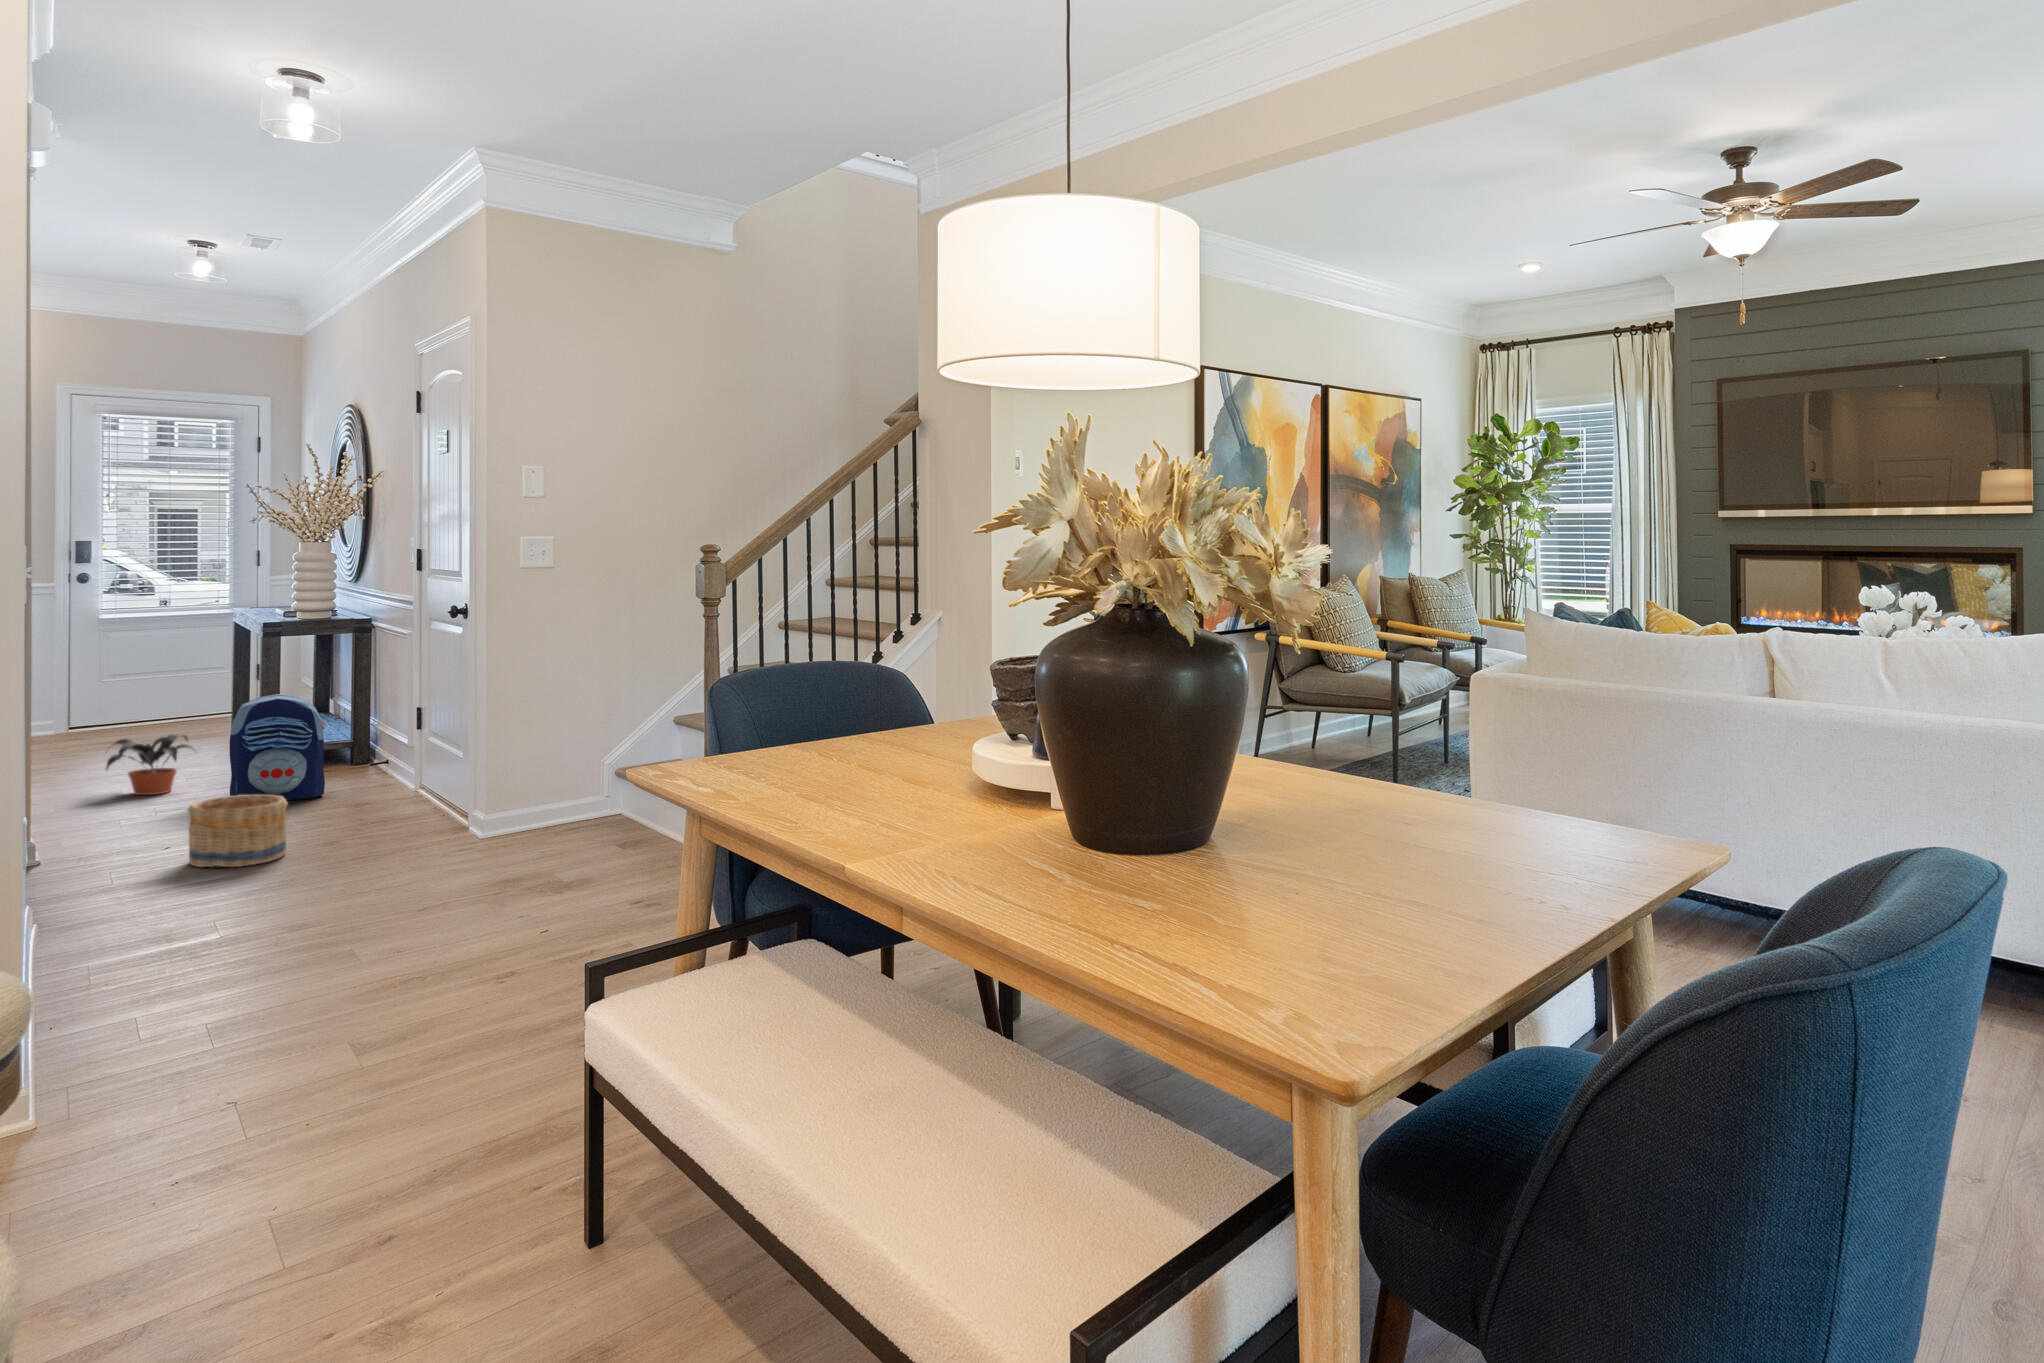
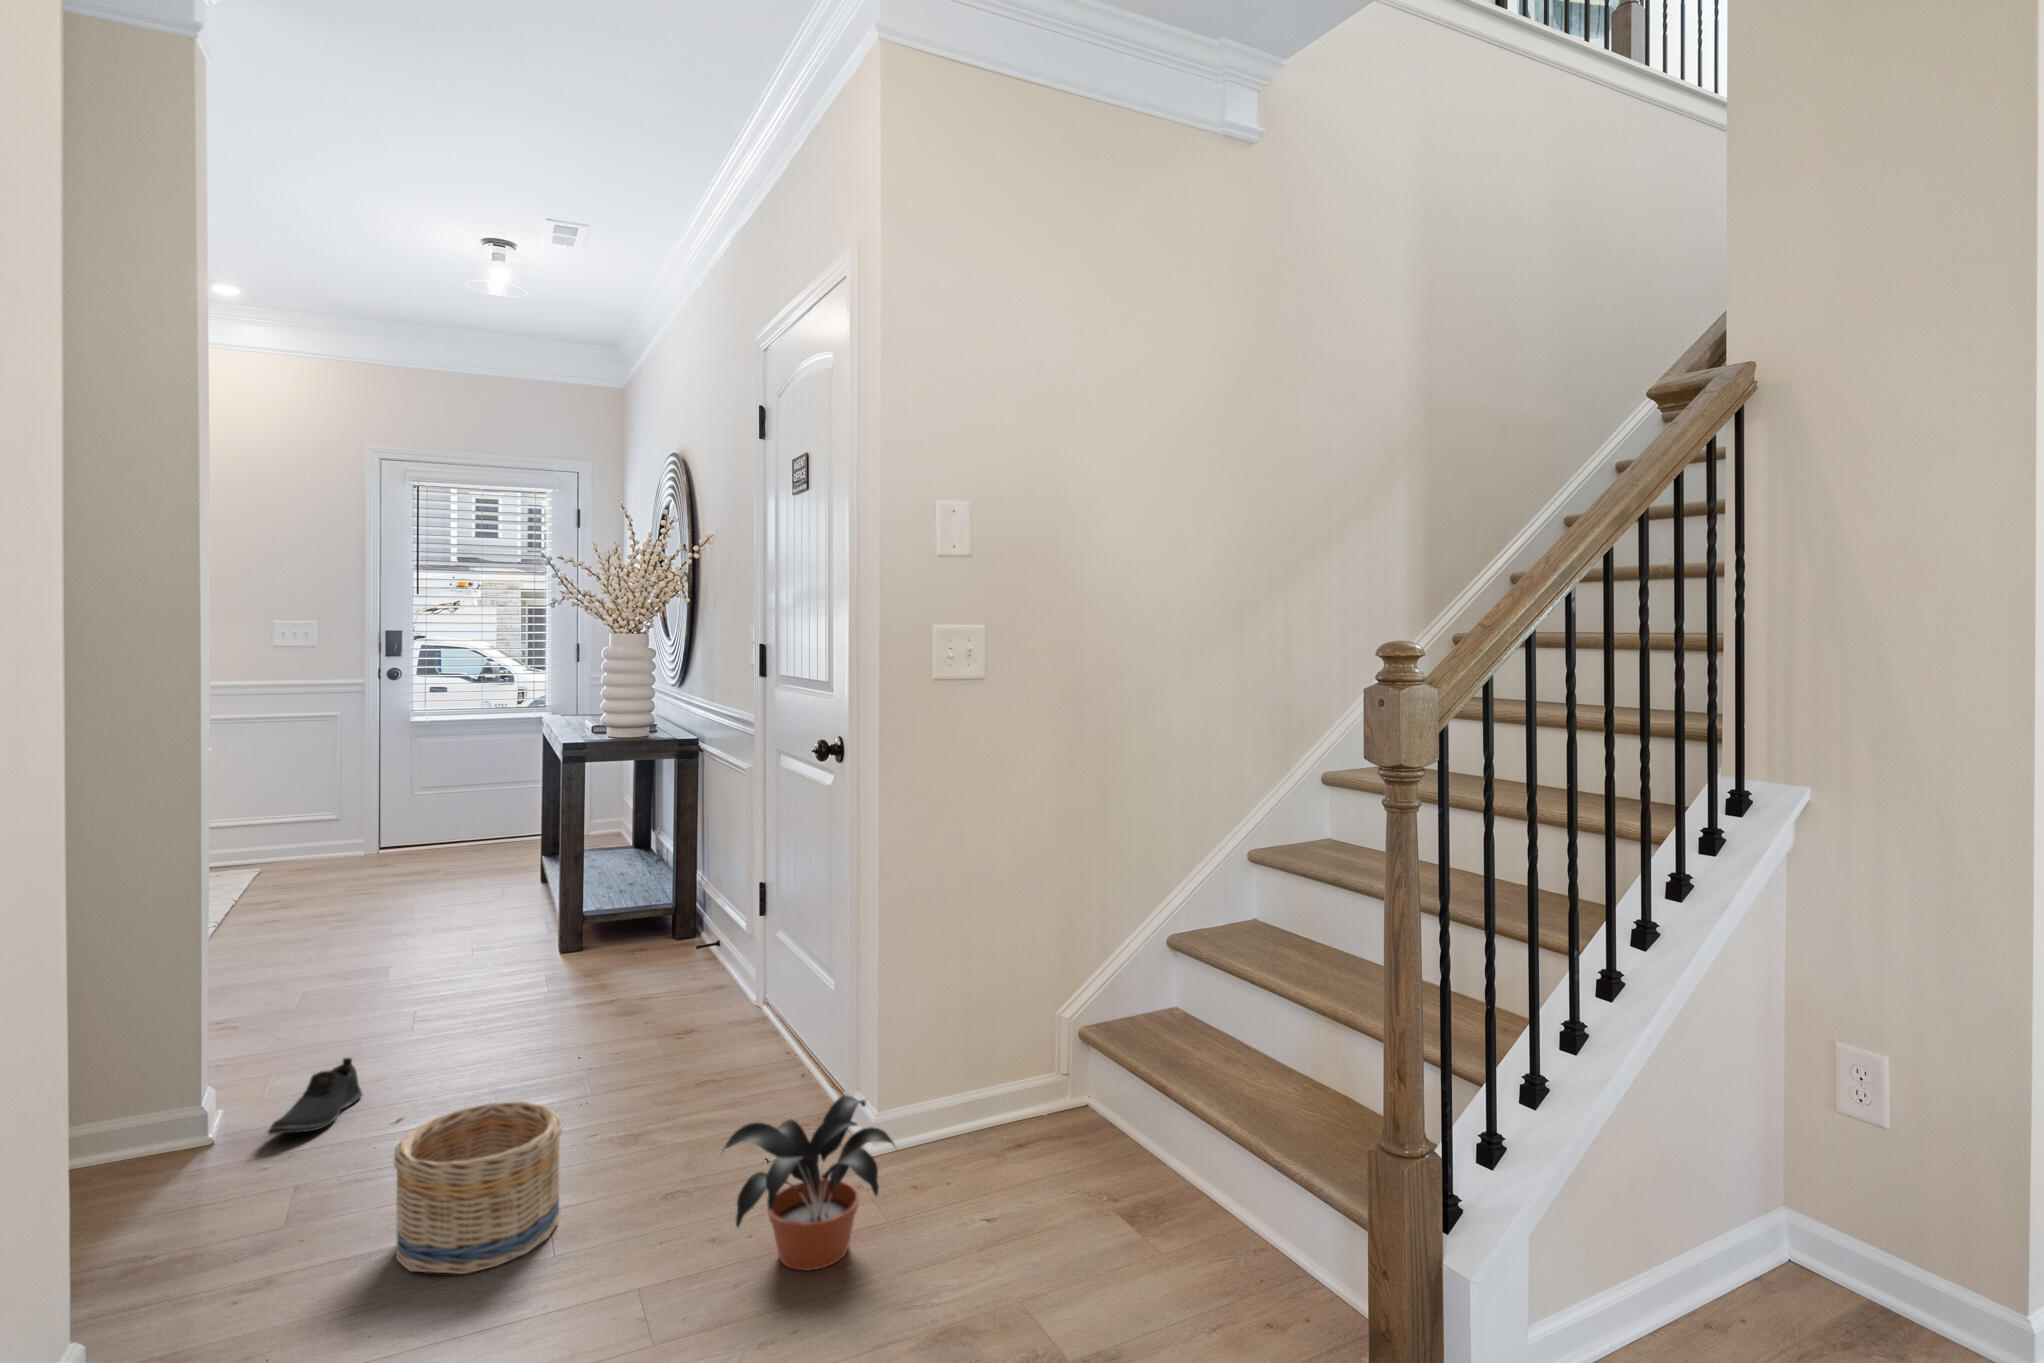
backpack: present [230,694,326,800] -> none [505,871,637,1043]
potted plant: present [106,734,193,795] -> present [723,1095,894,1270]
shoe: none [79,799,135,833] -> present [268,1058,362,1134]

